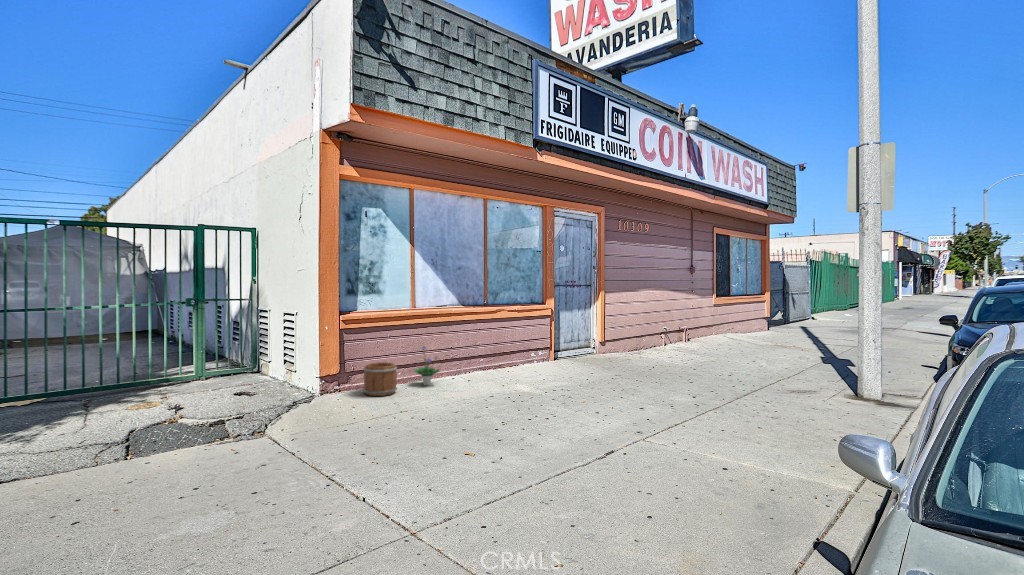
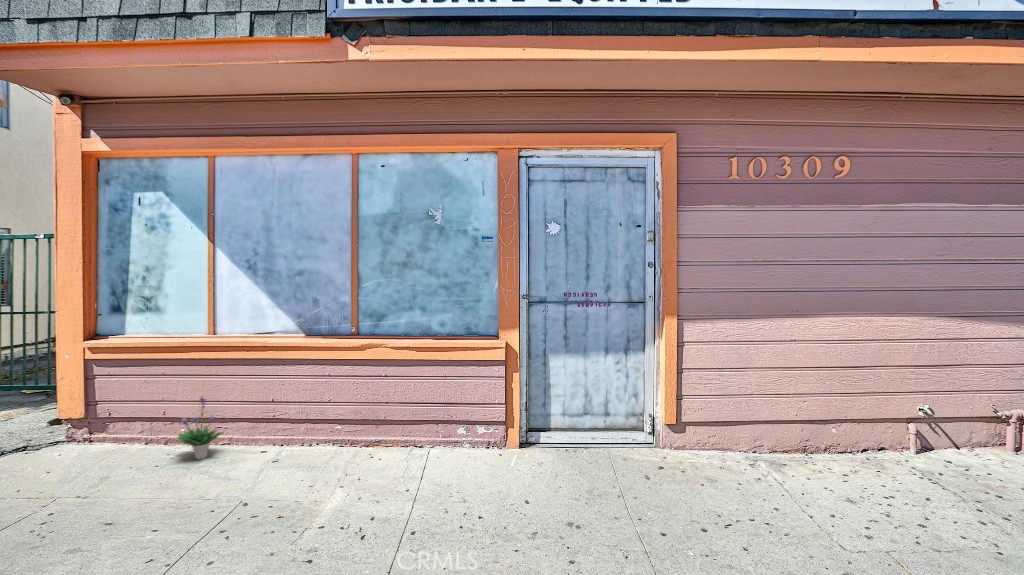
bucket: present [363,362,397,396] -> none [89,413,149,466]

